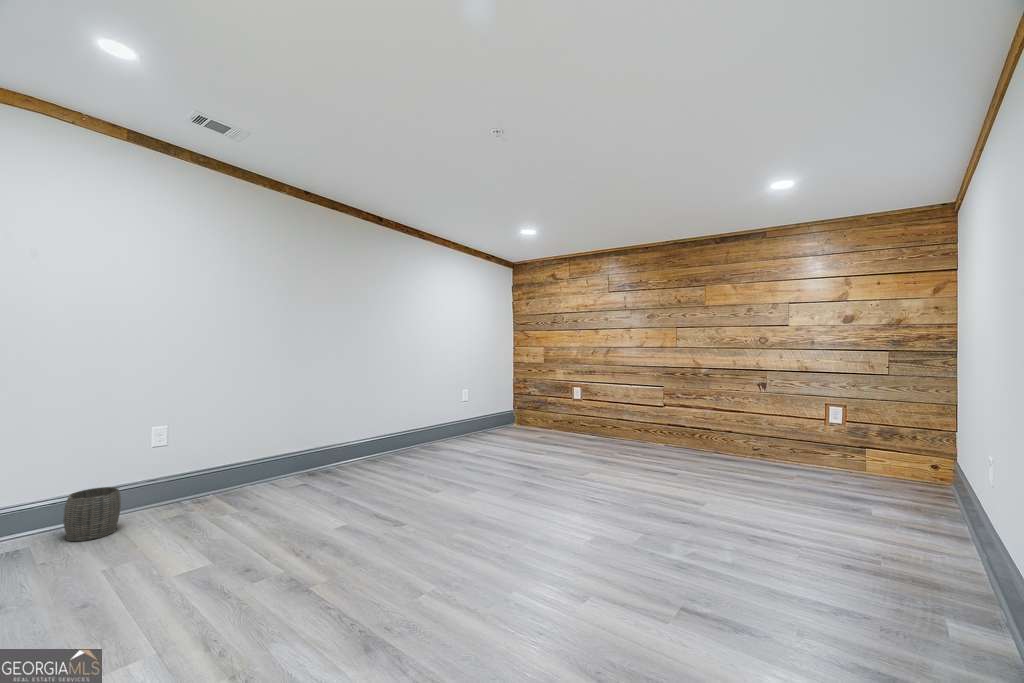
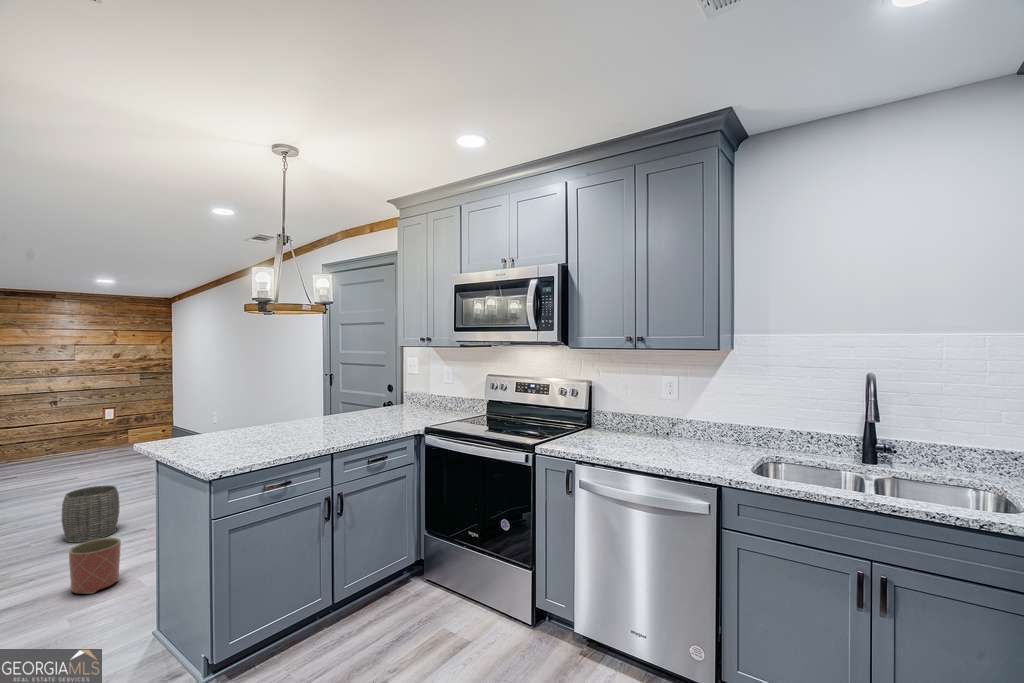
planter: none [72,540,122,593] -> present [69,538,121,594]

